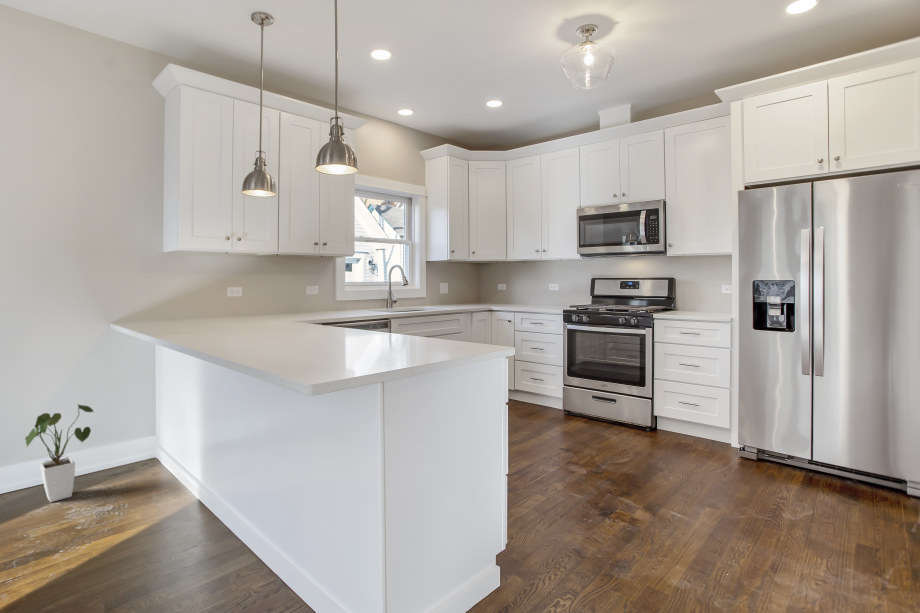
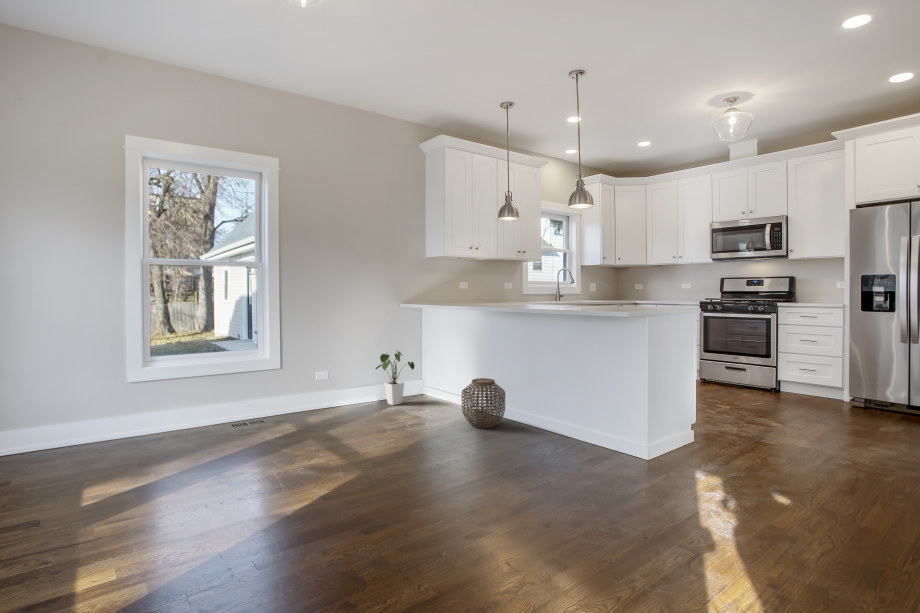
woven basket: none [99,470,194,570] -> present [461,378,505,428]

